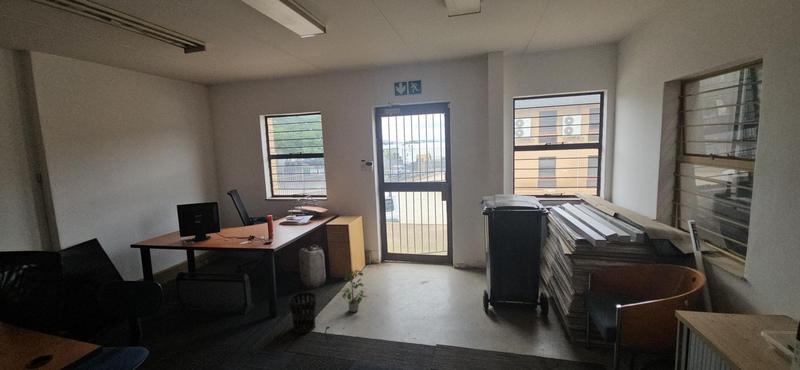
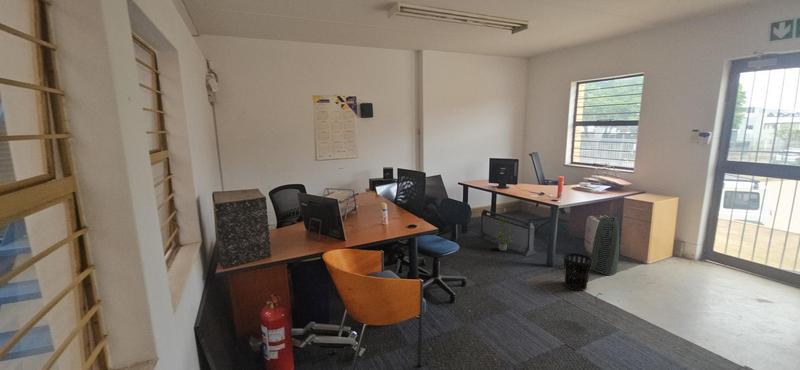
air purifier: none [311,245,334,304] -> present [591,217,619,276]
potted plant: present [342,270,367,312] -> present [494,218,511,251]

